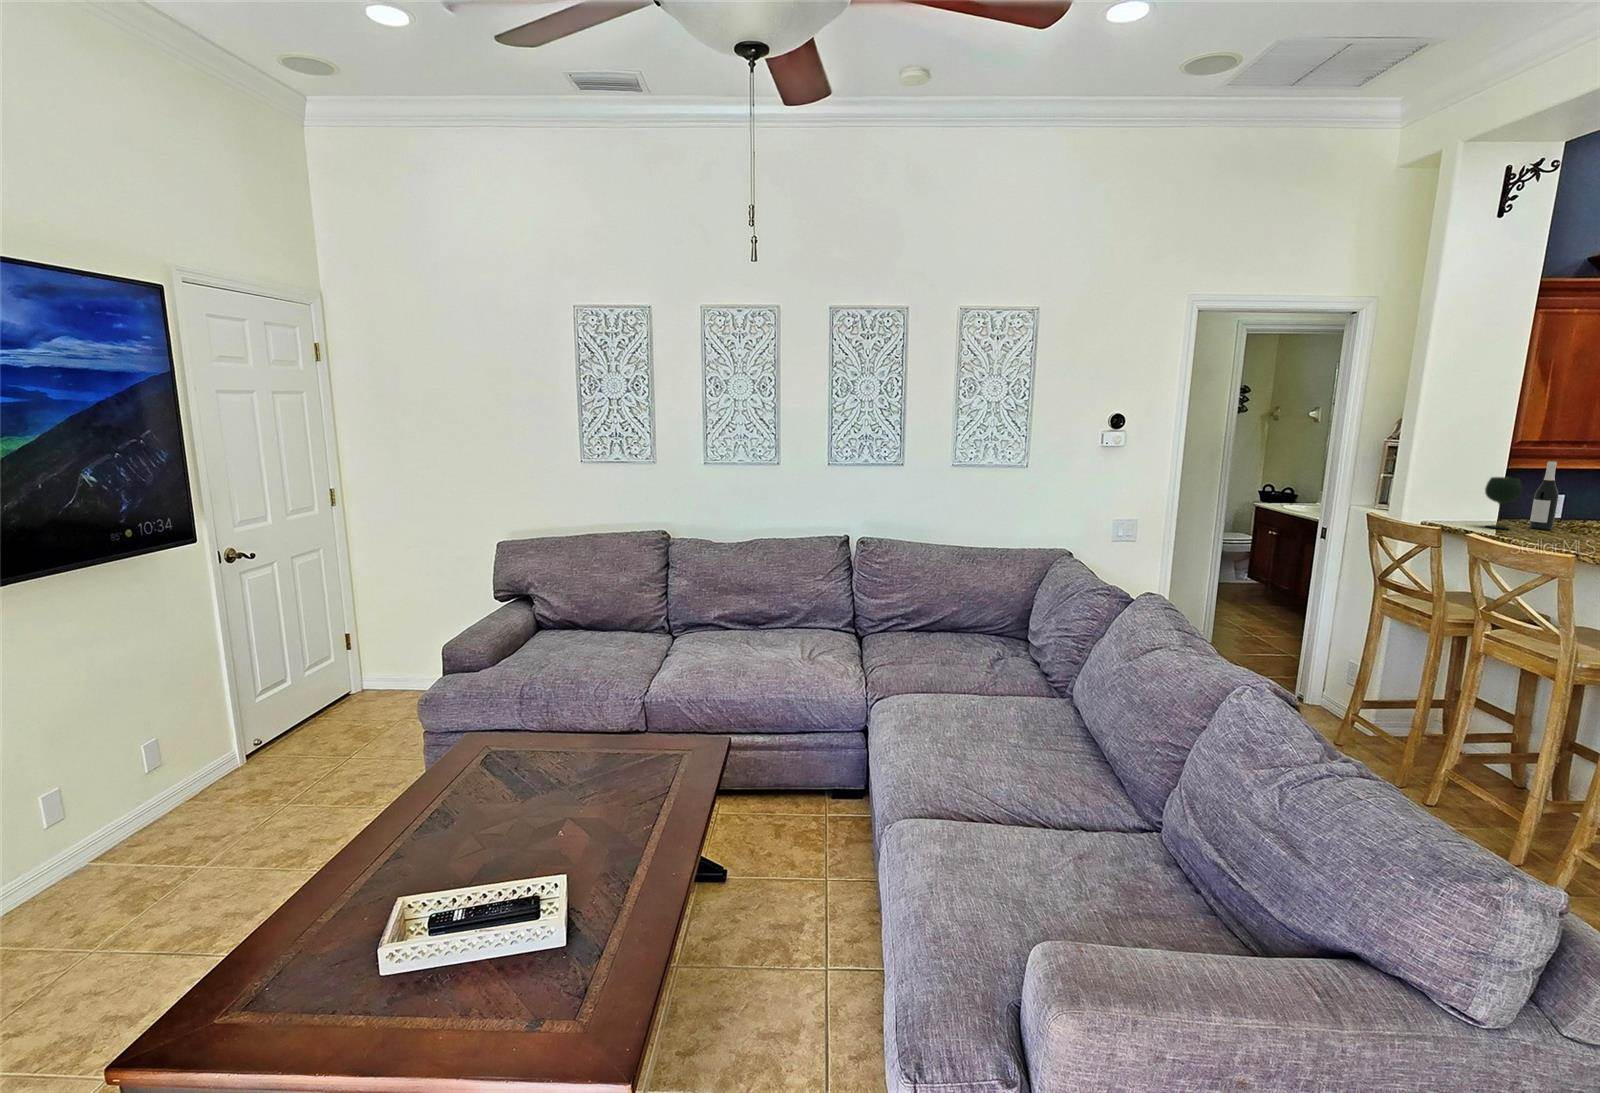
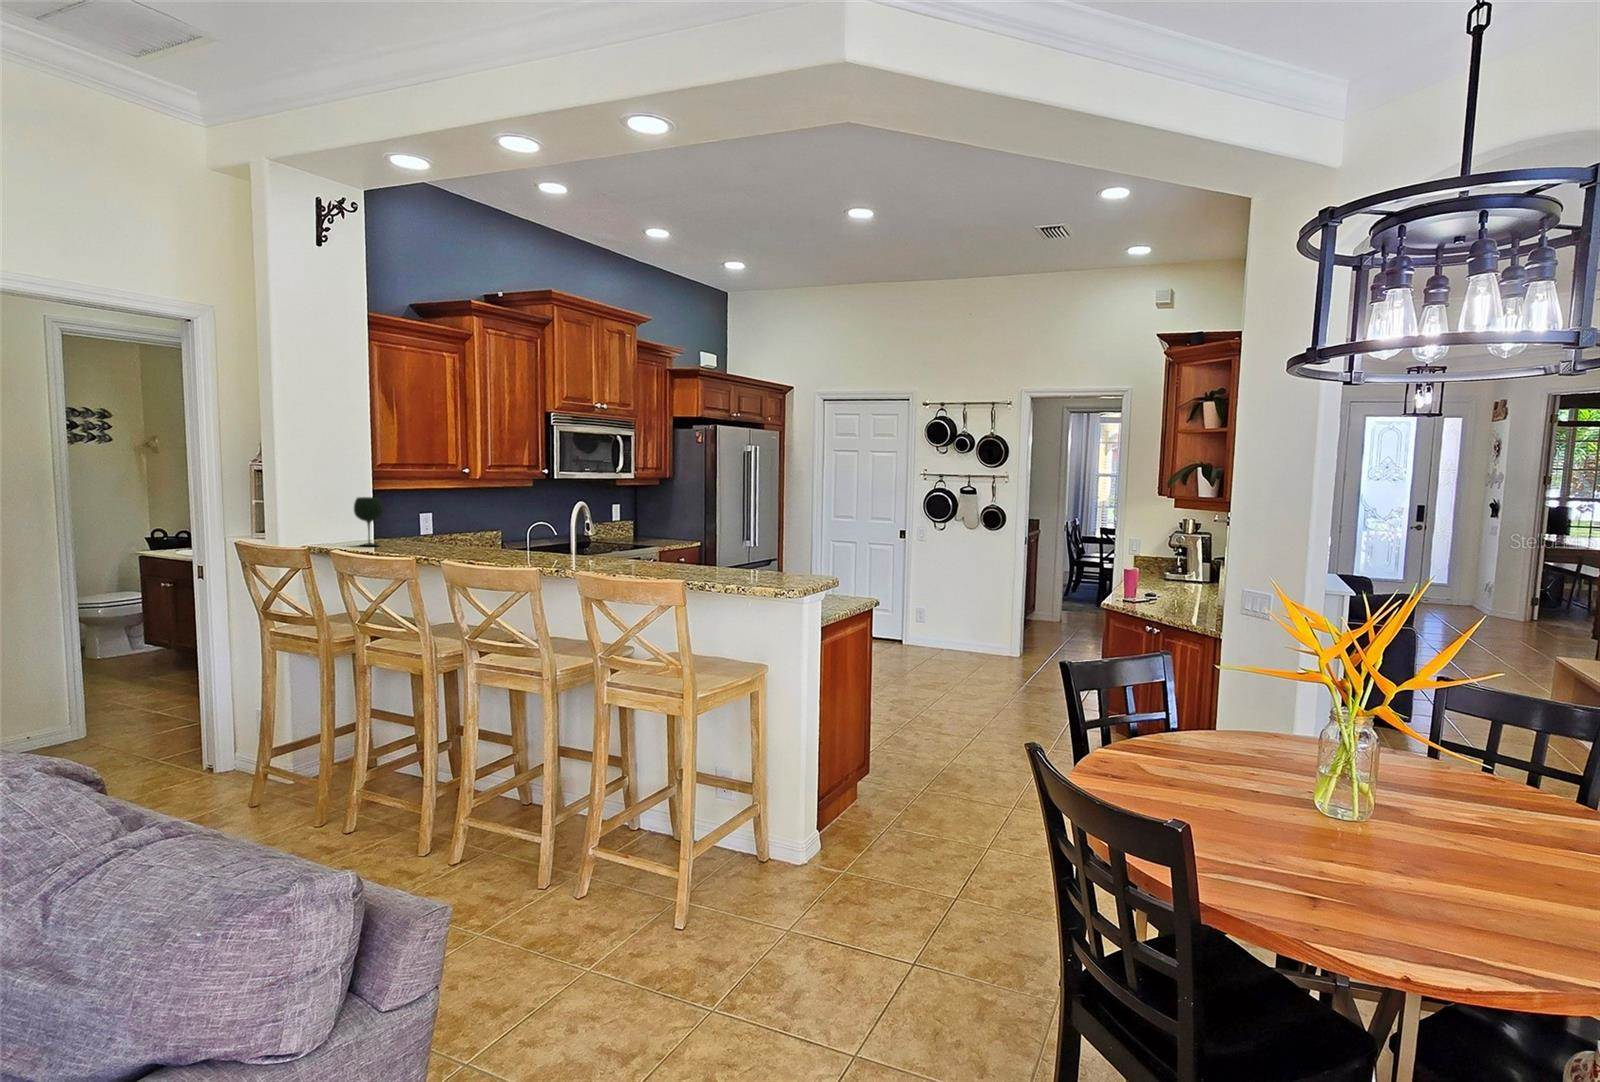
wine bottle: present [1529,461,1558,530] -> none [396,481,414,544]

